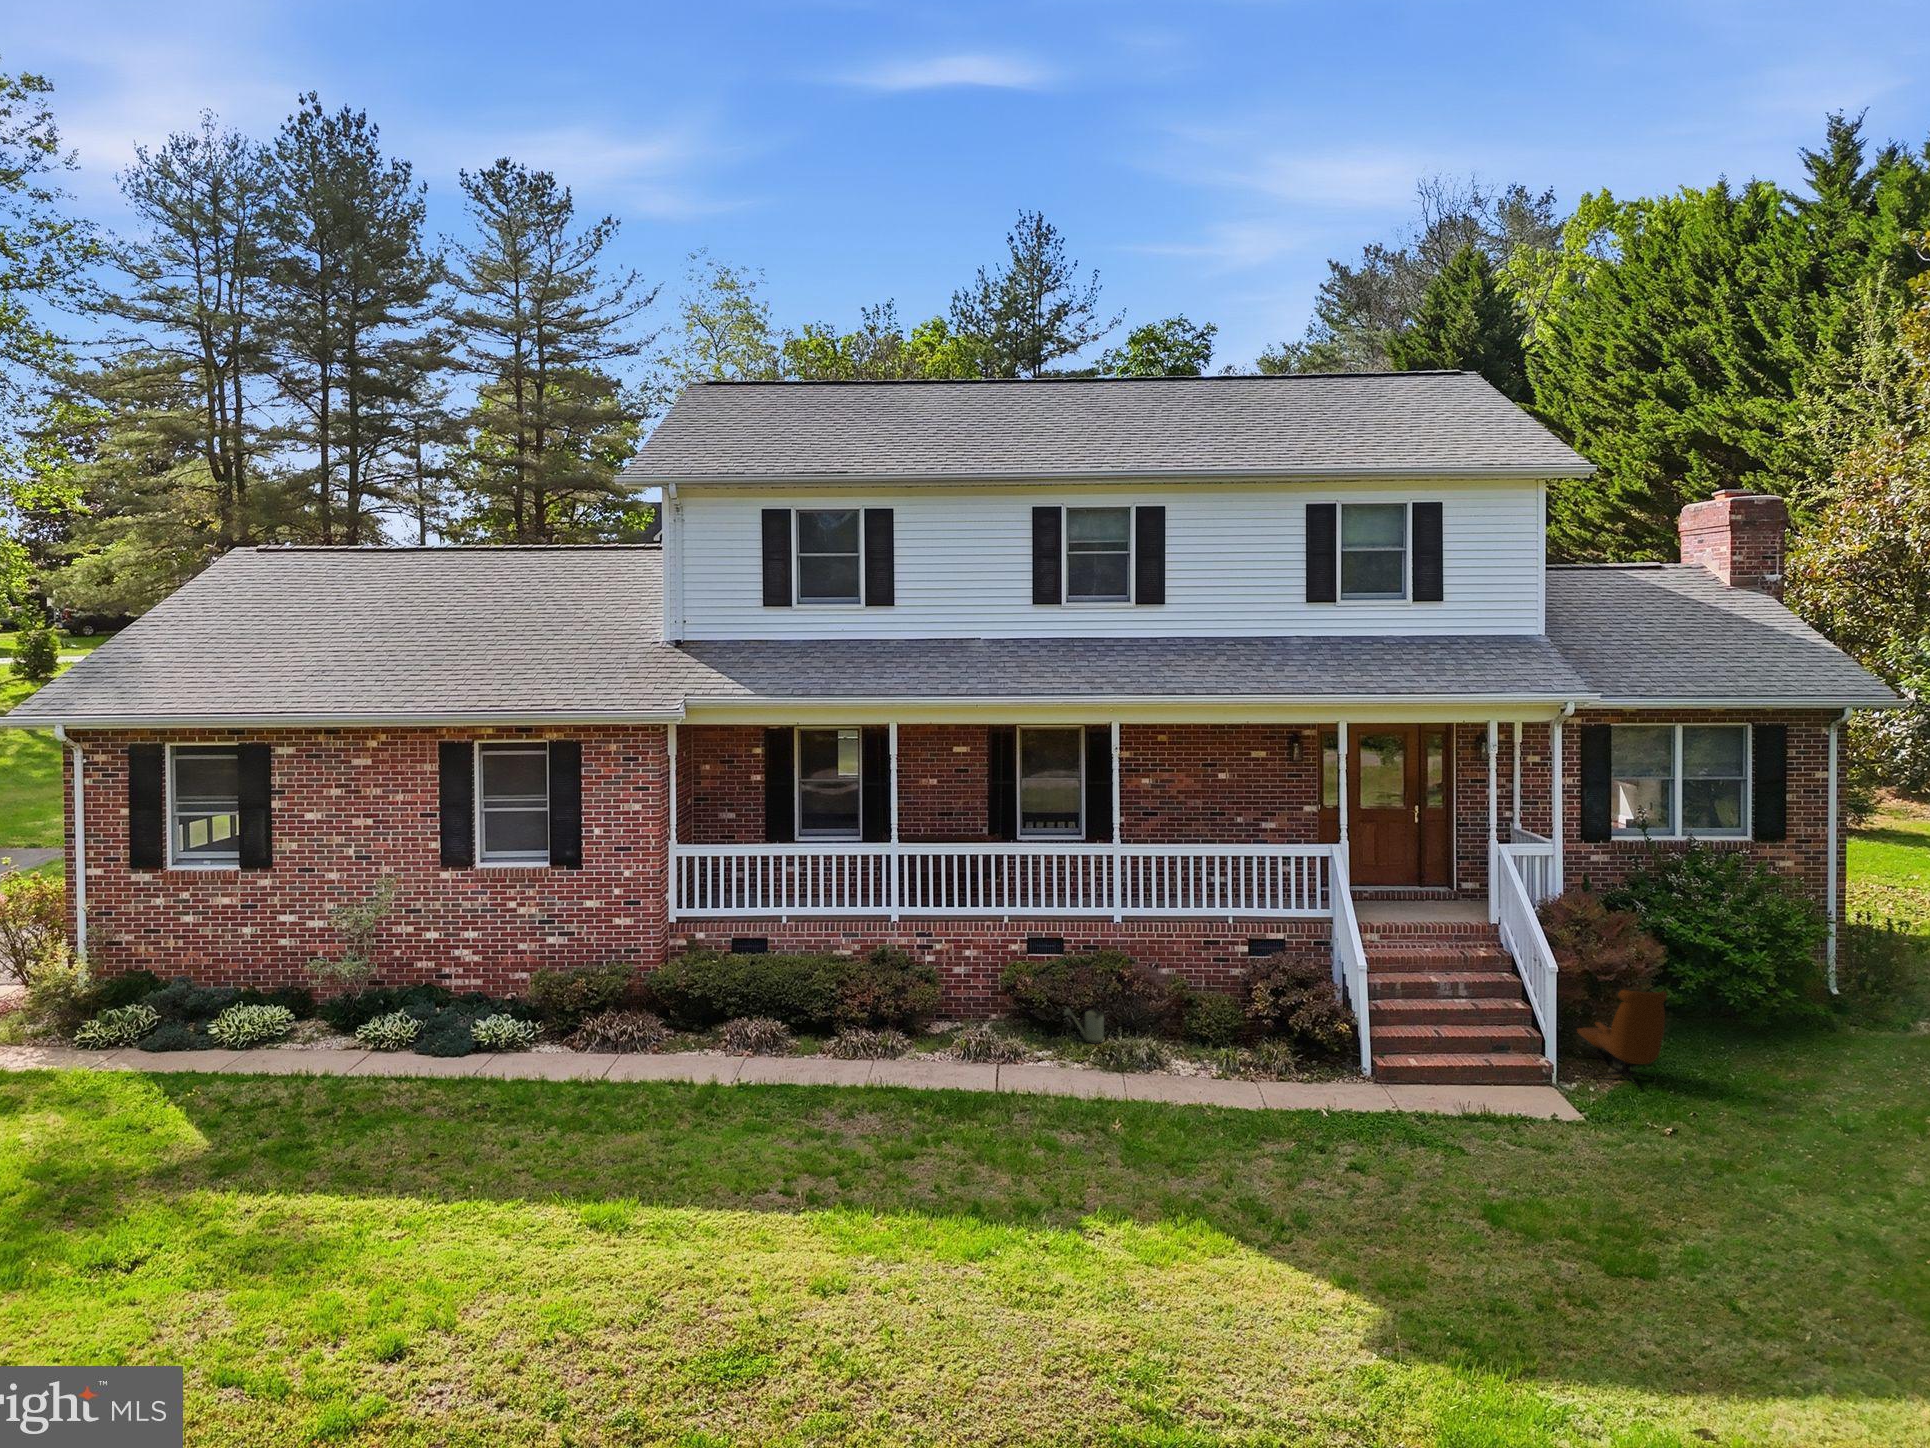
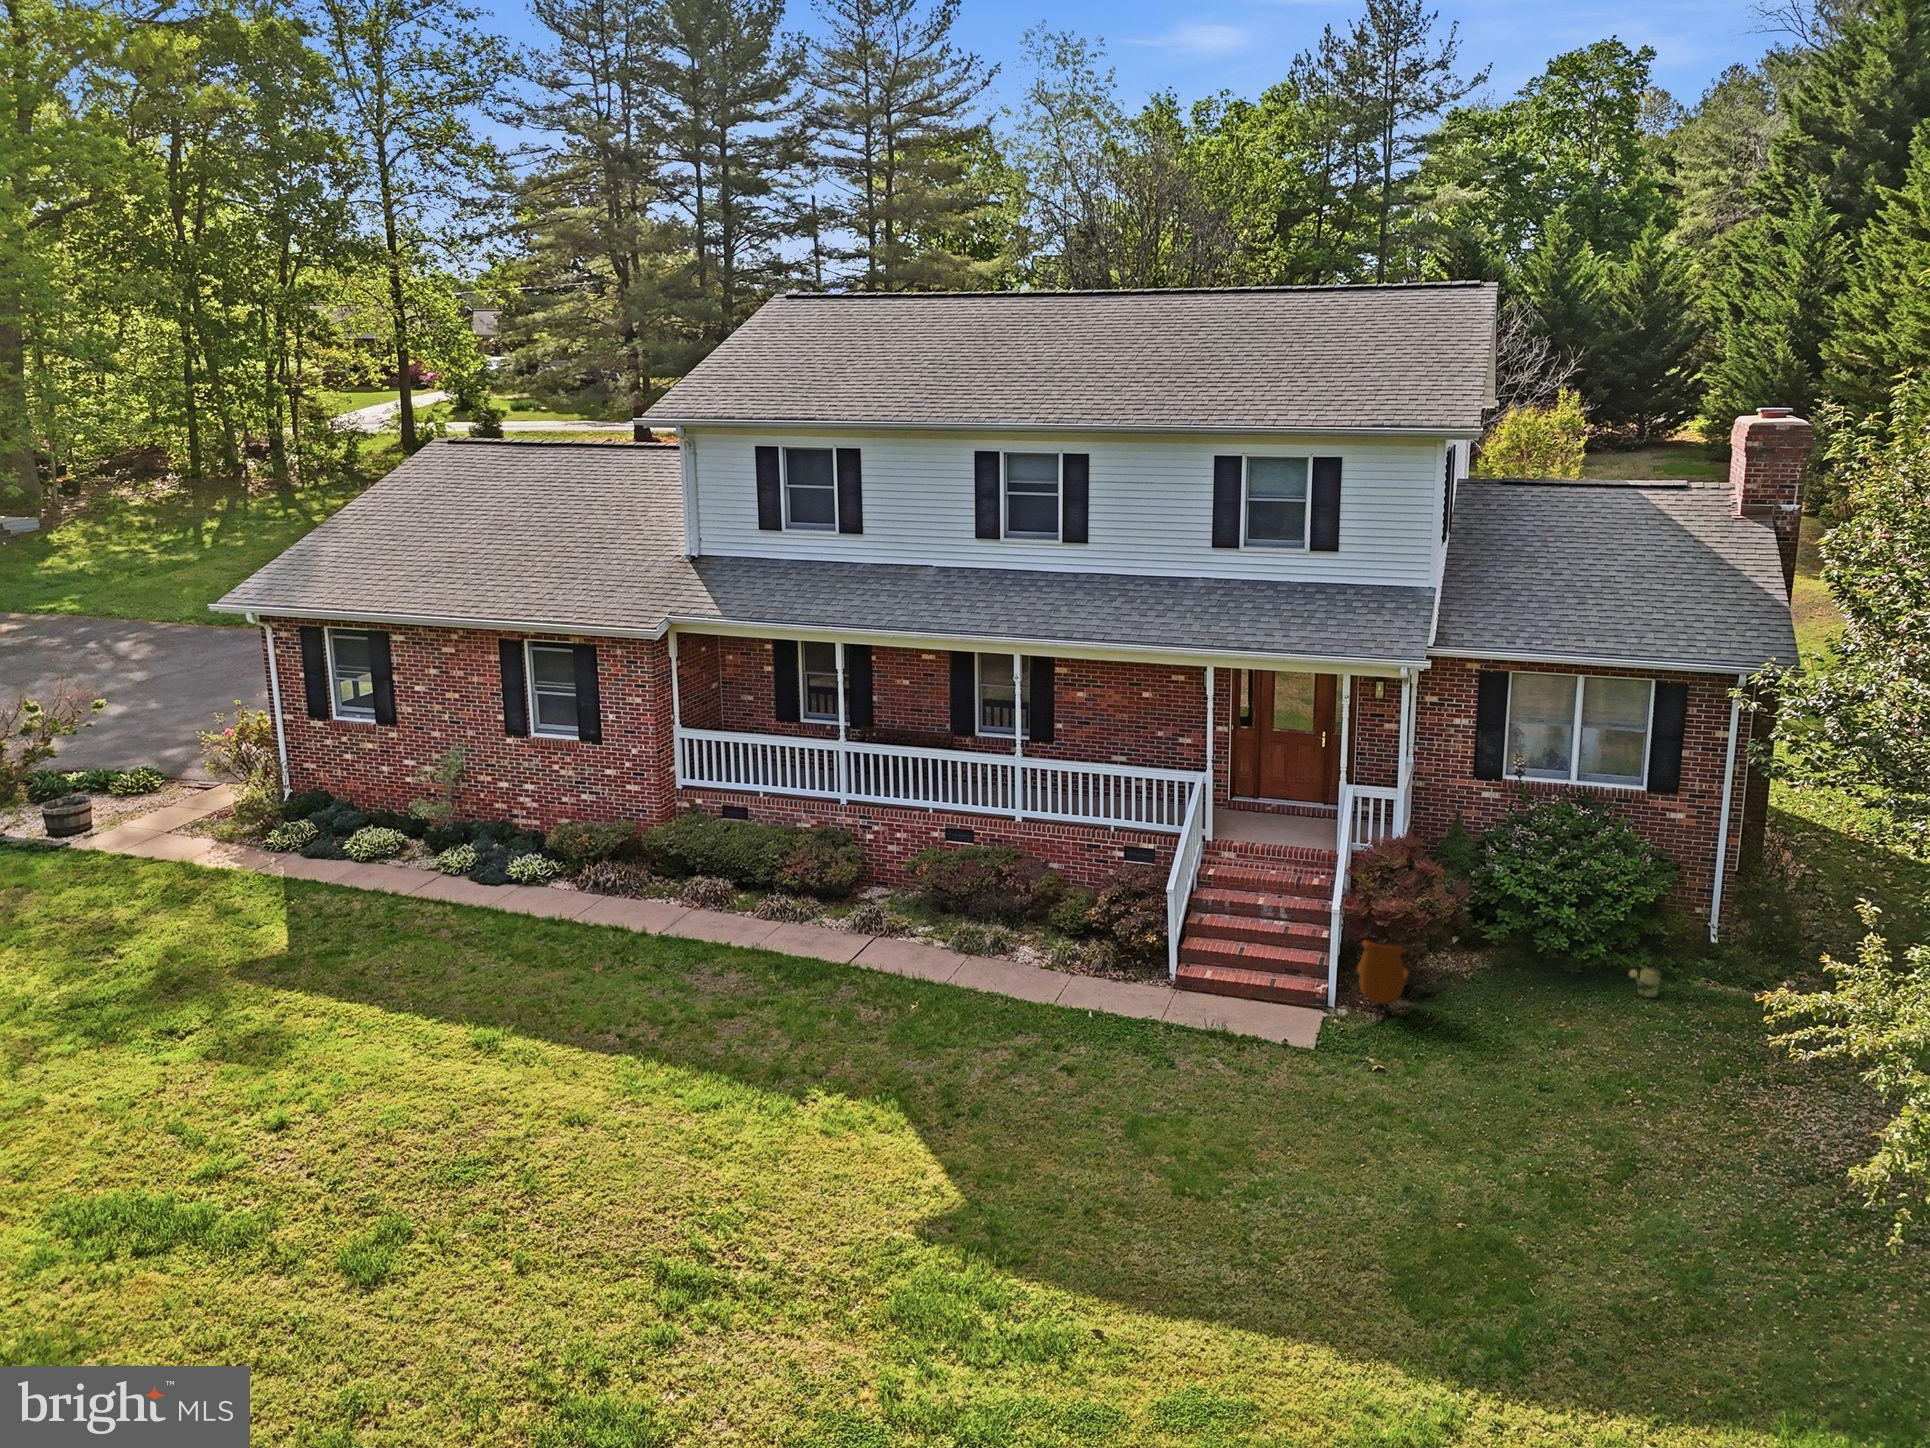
watering can: present [1064,1002,1104,1044] -> present [1629,966,1660,999]

